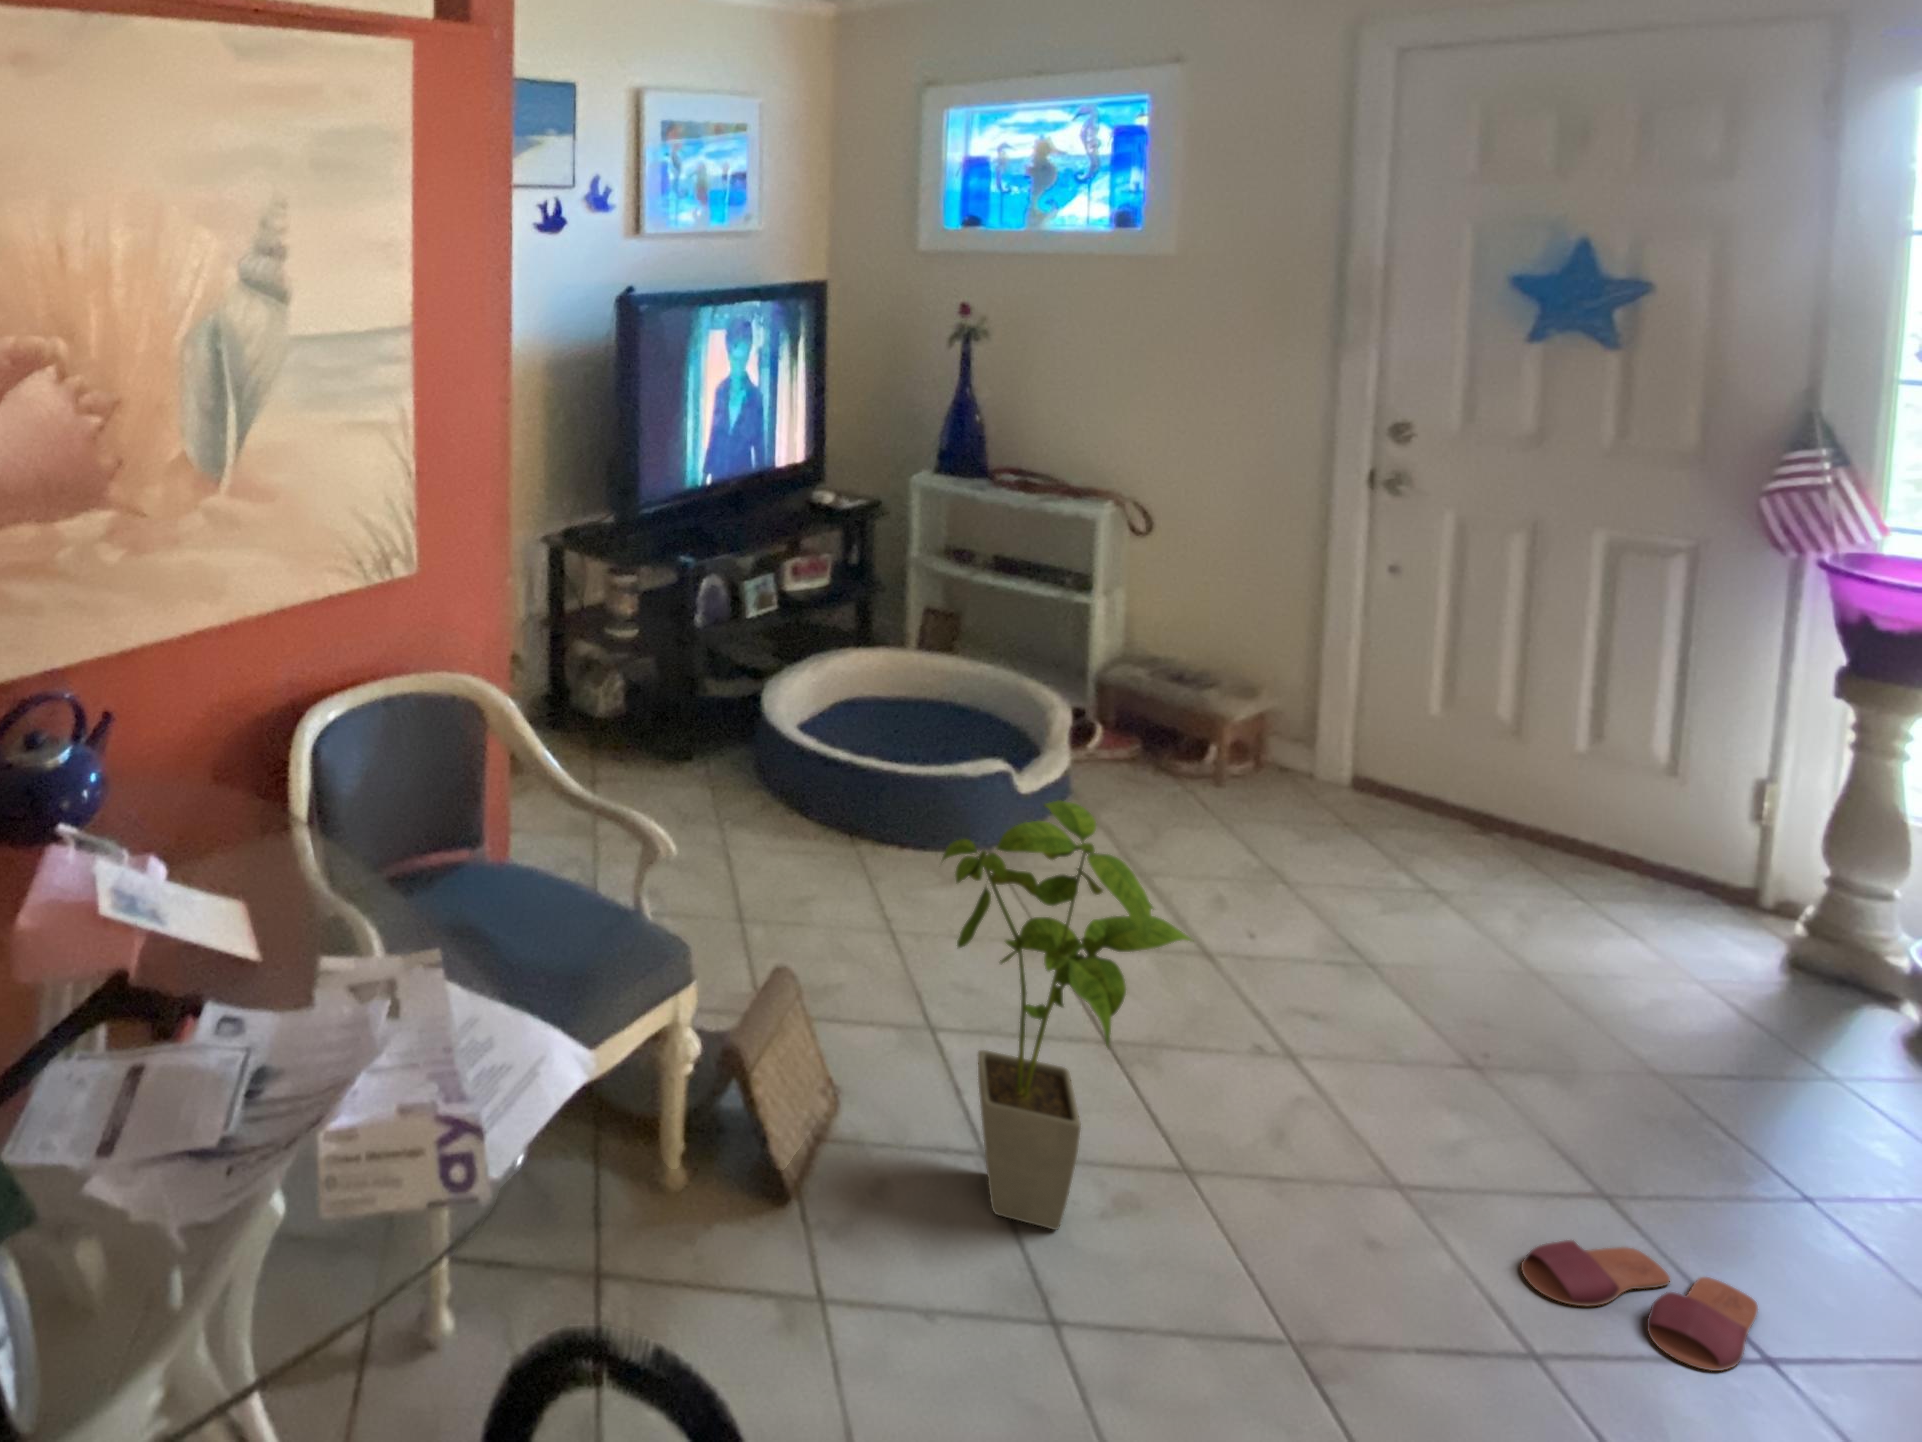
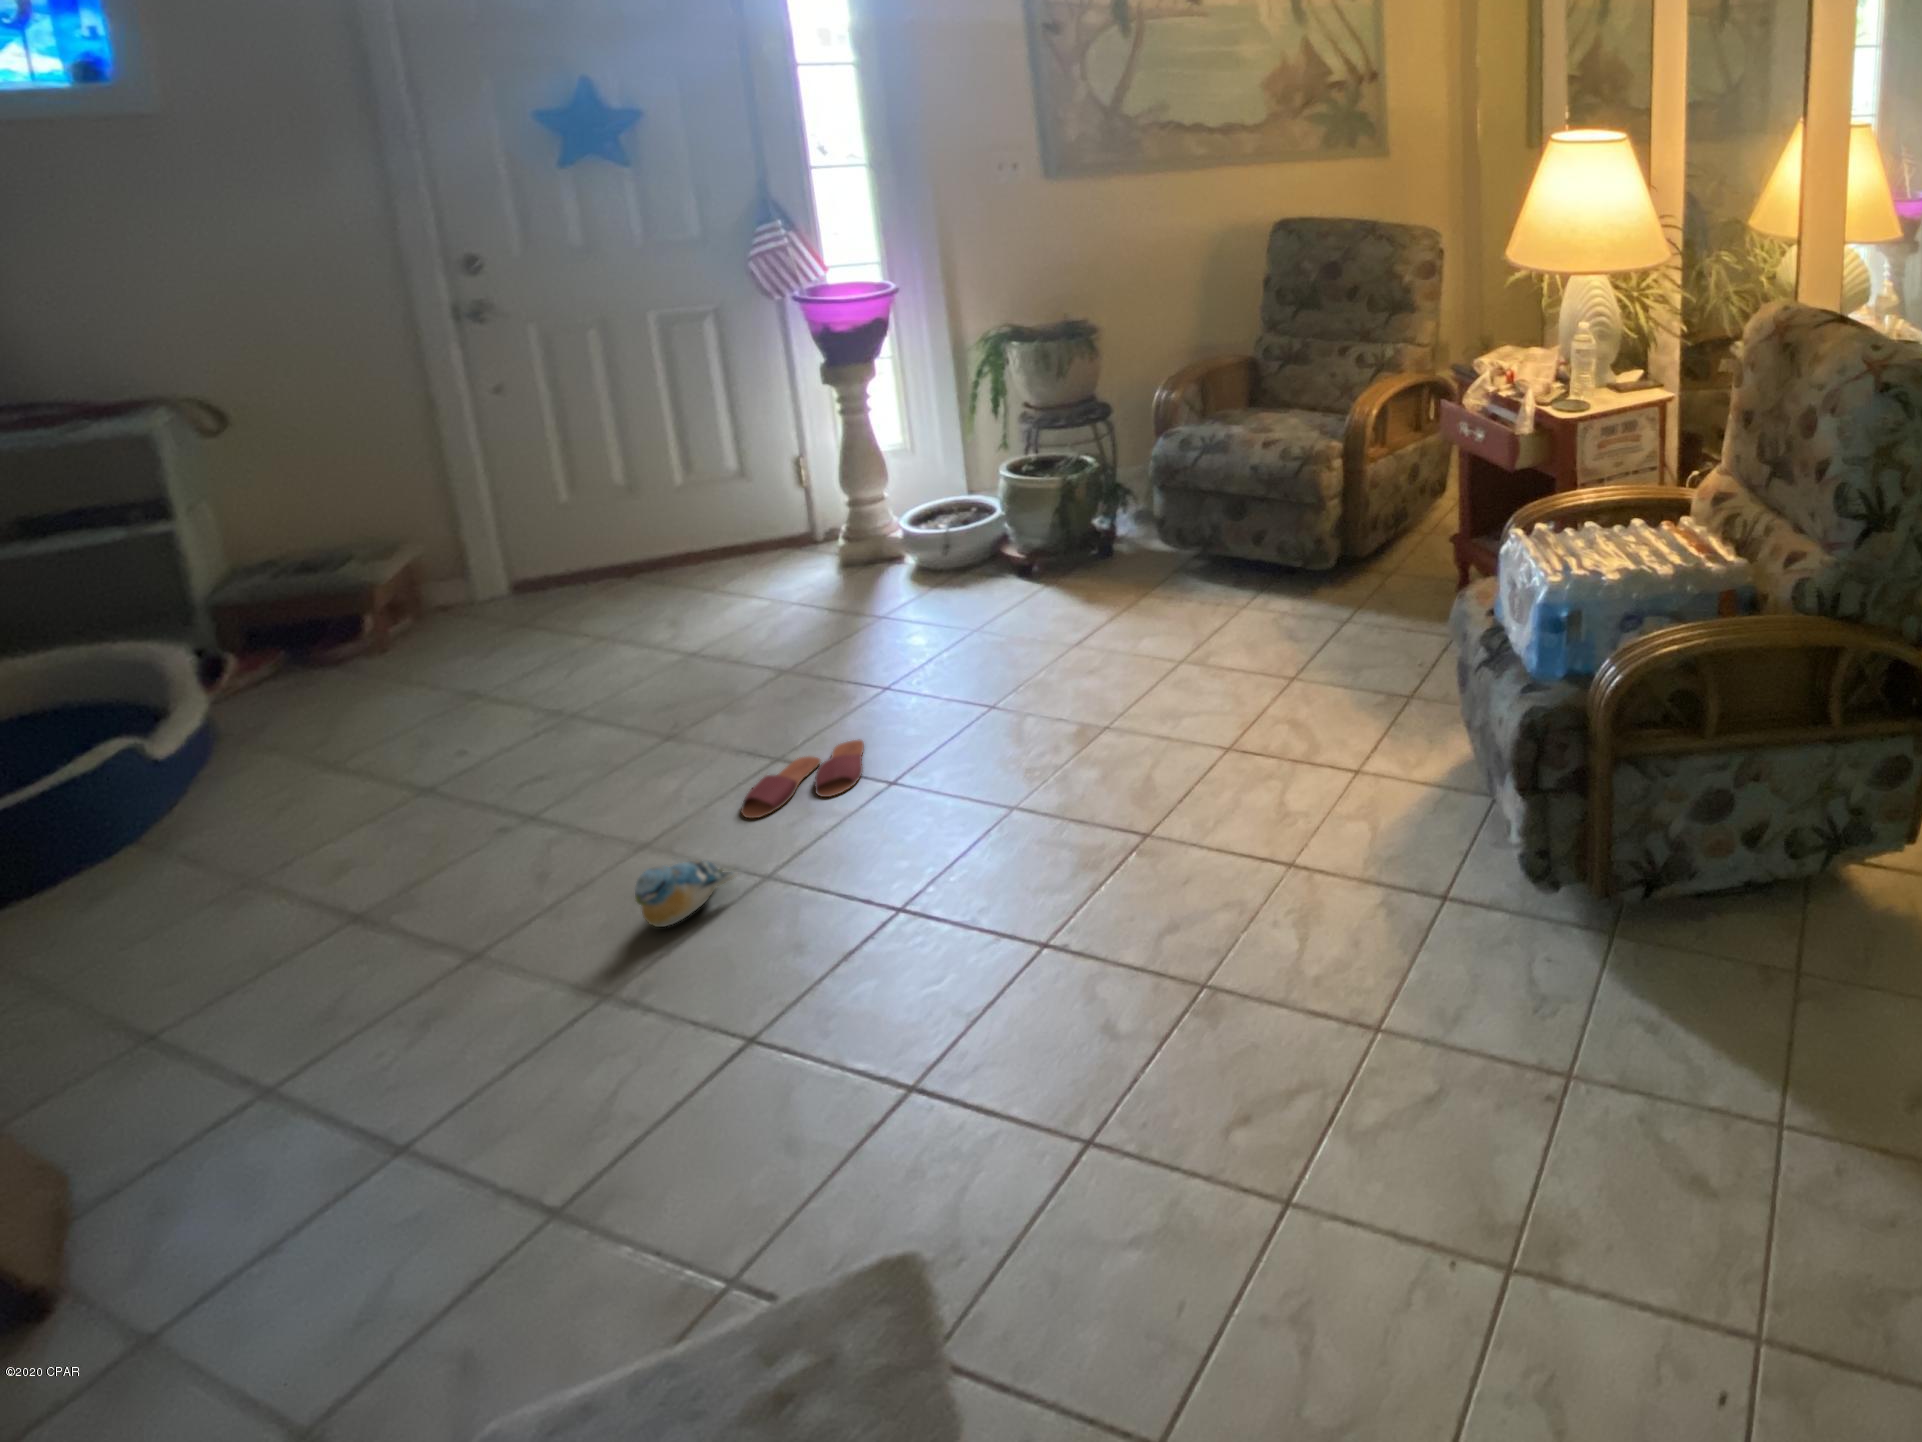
house plant: present [942,801,1192,1230] -> none [91,650,432,1107]
plush toy: none [1345,1265,1489,1368] -> present [635,860,738,927]

